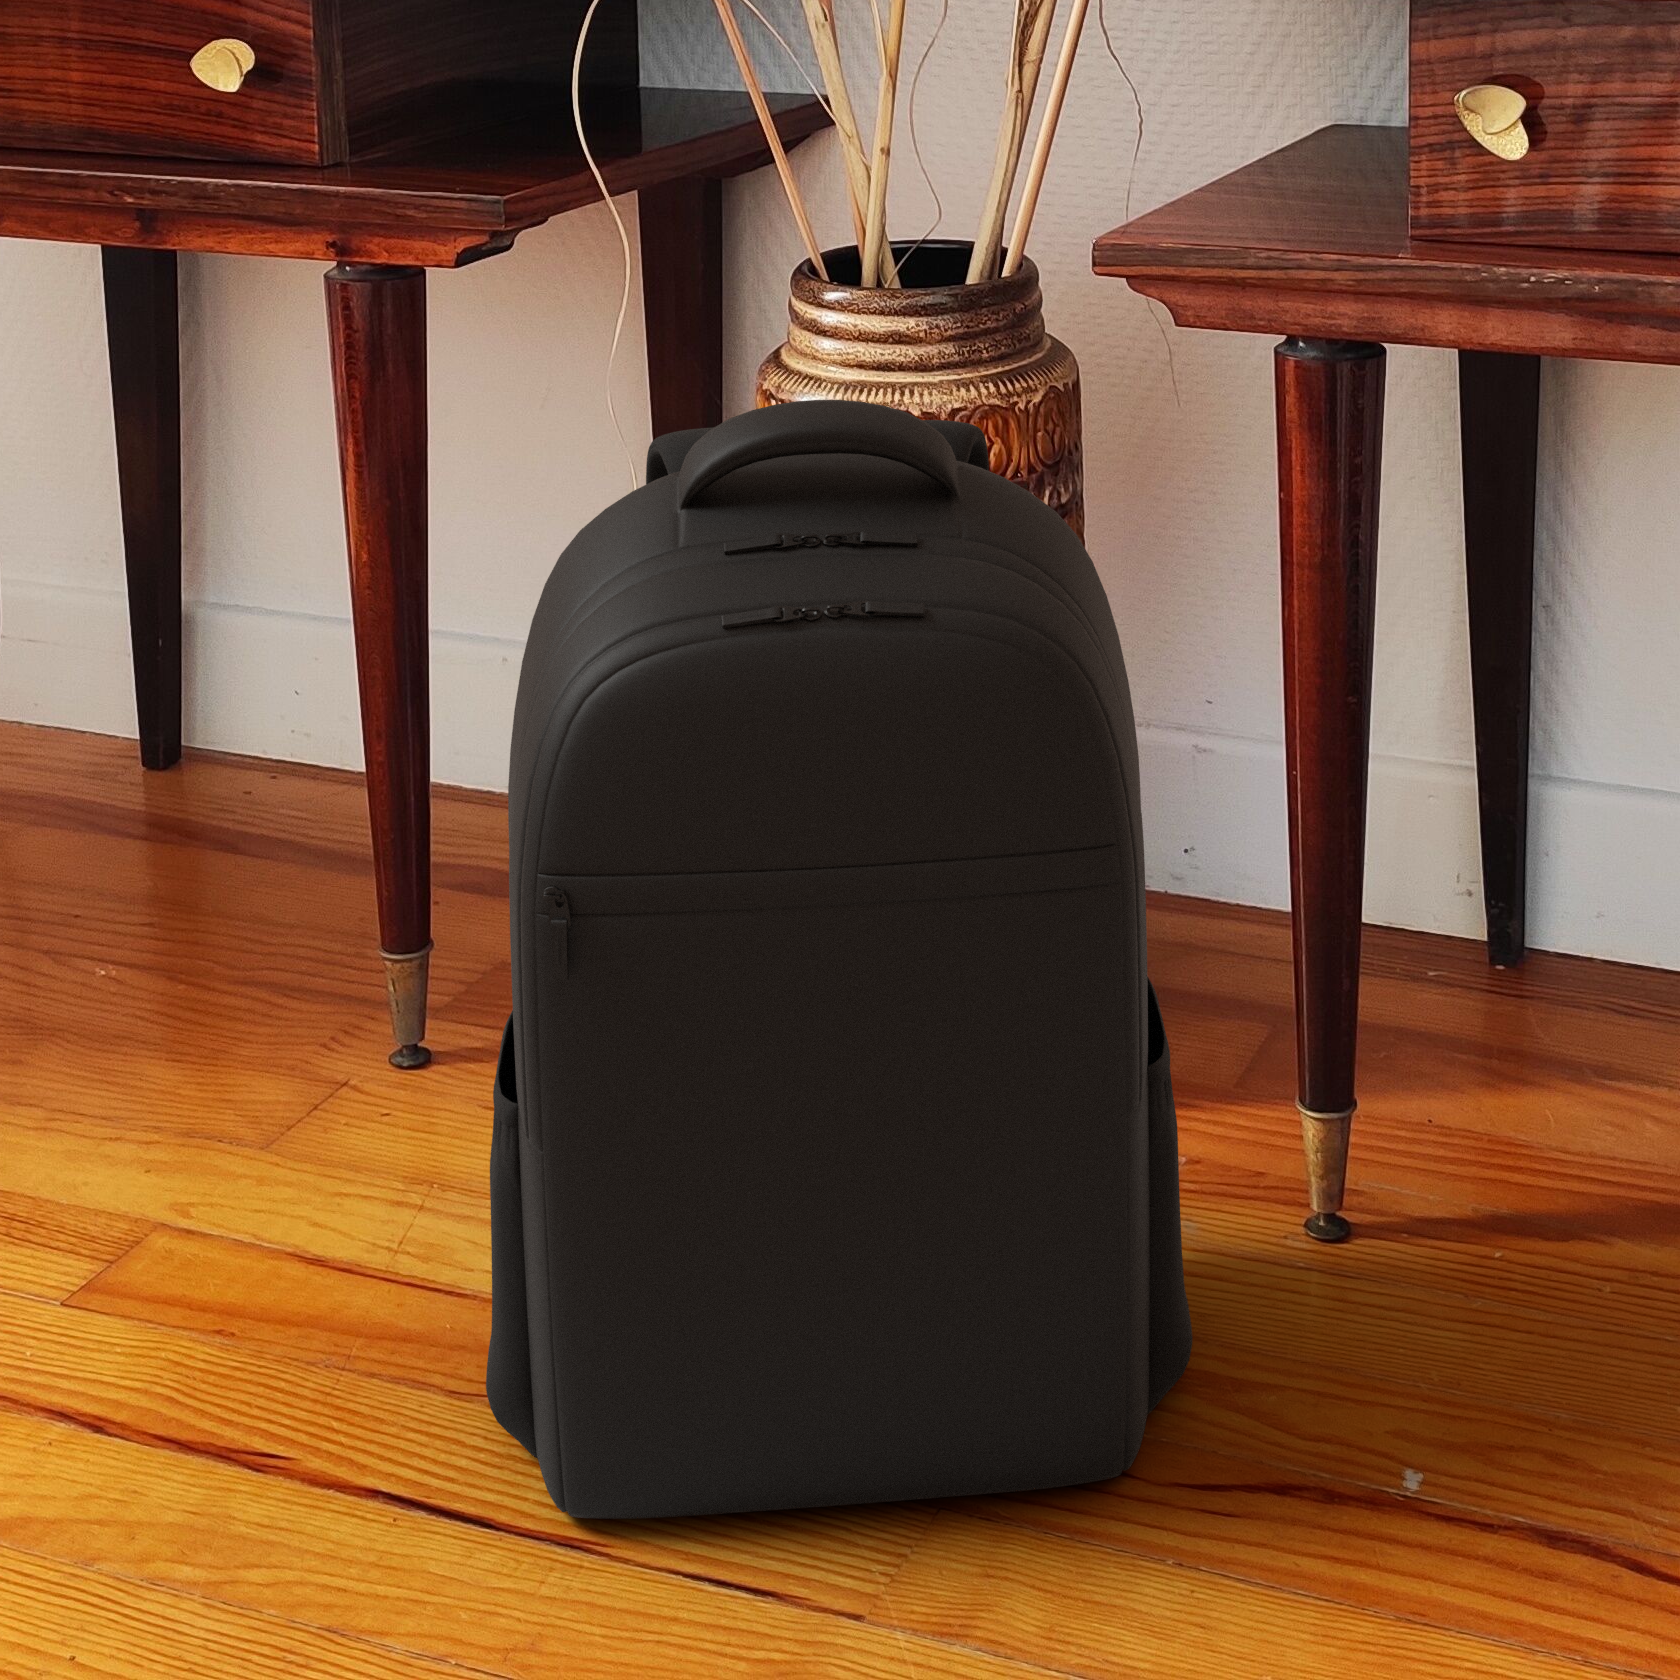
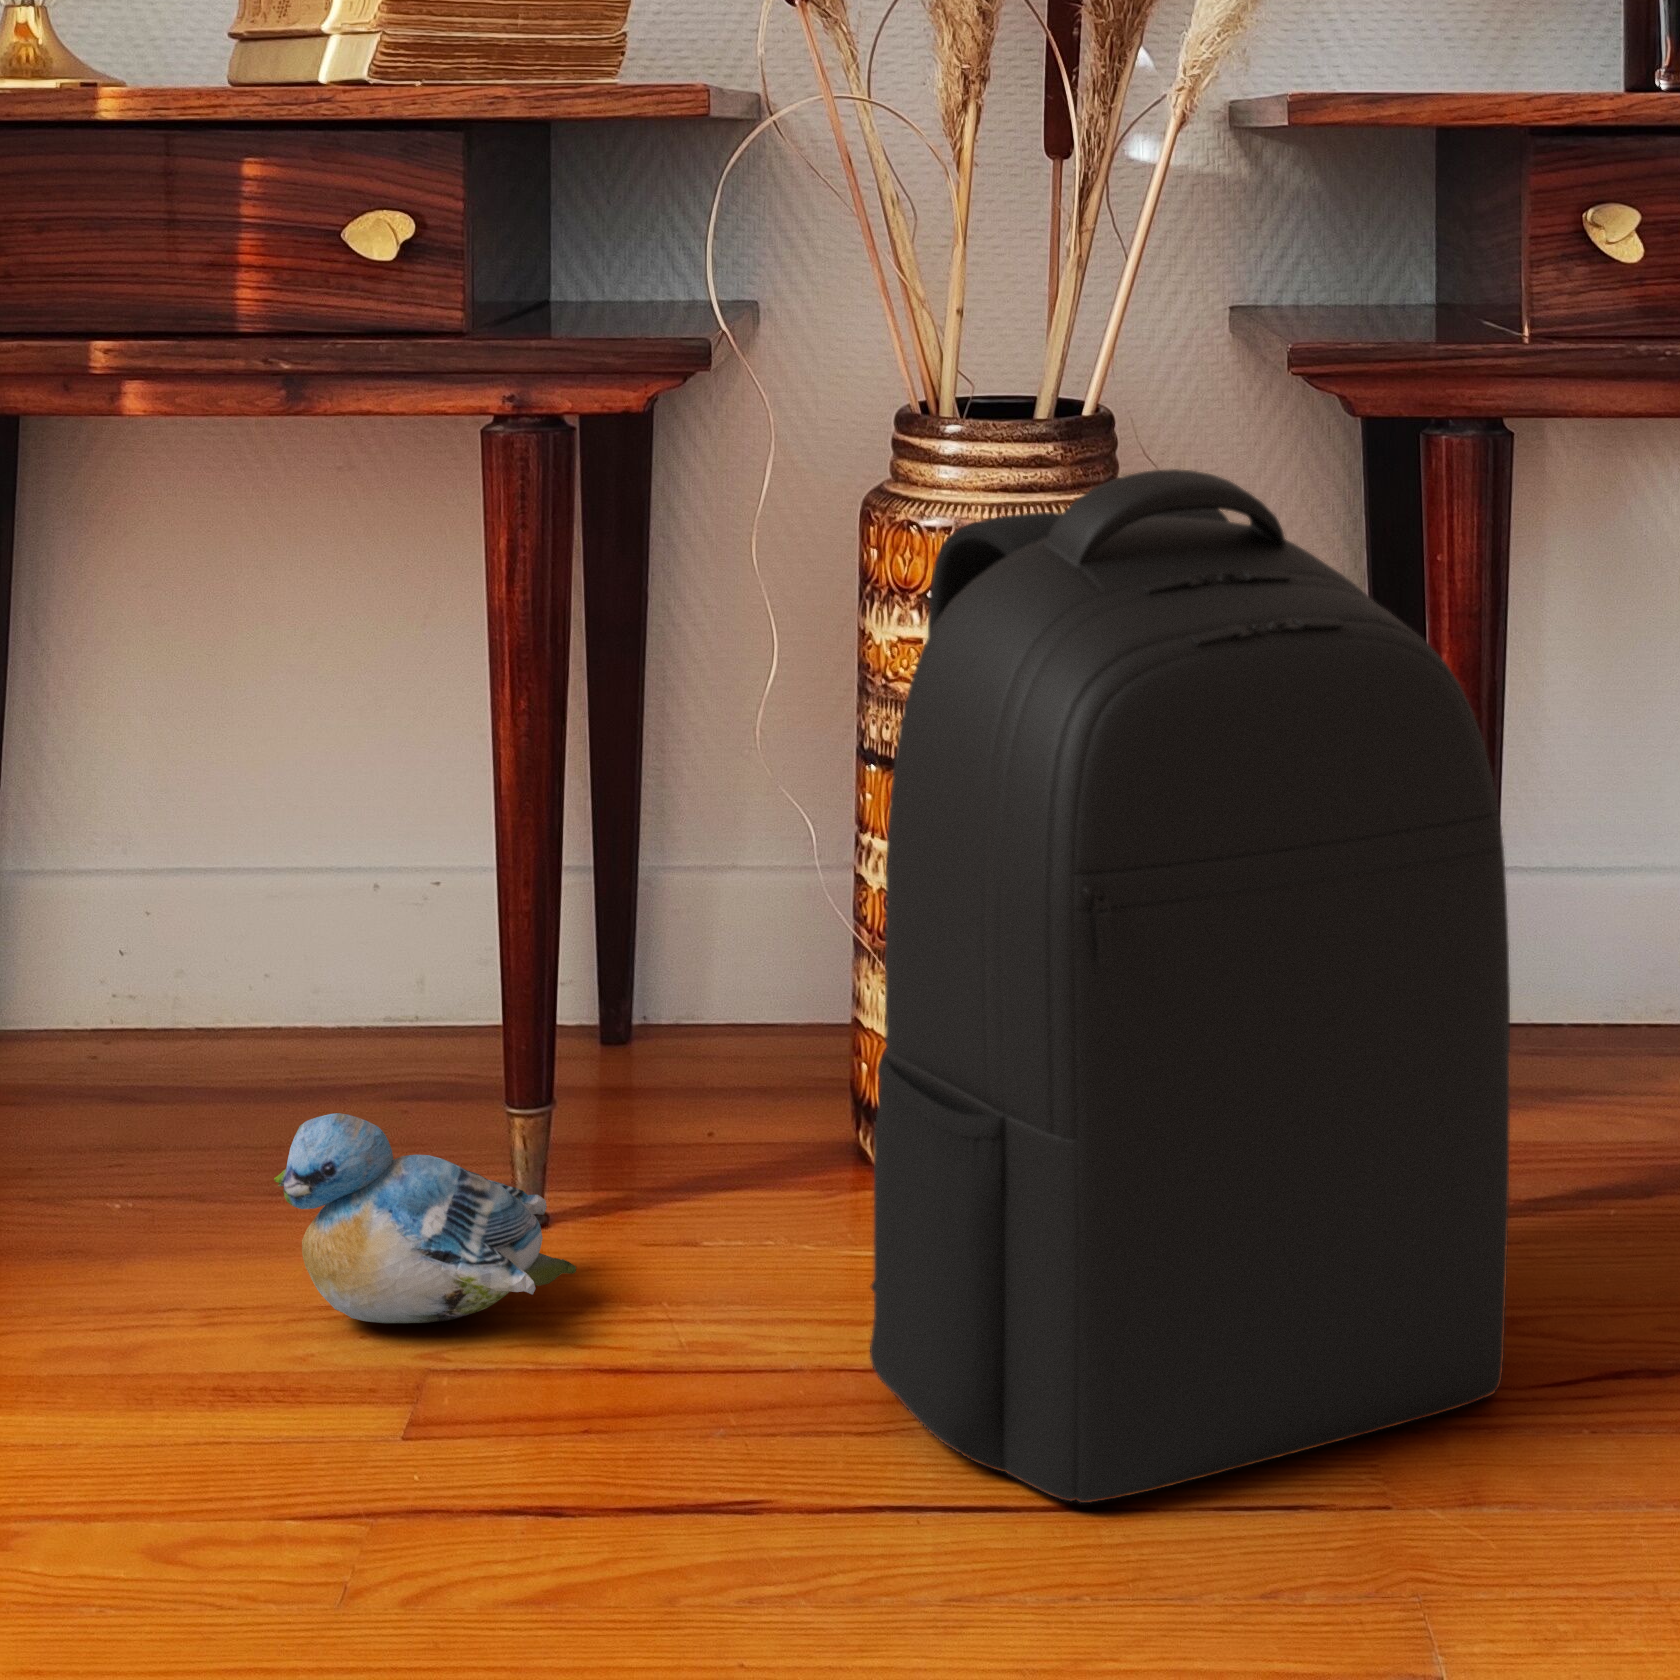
plush toy: none [87,947,369,1161] -> present [274,1113,576,1323]

